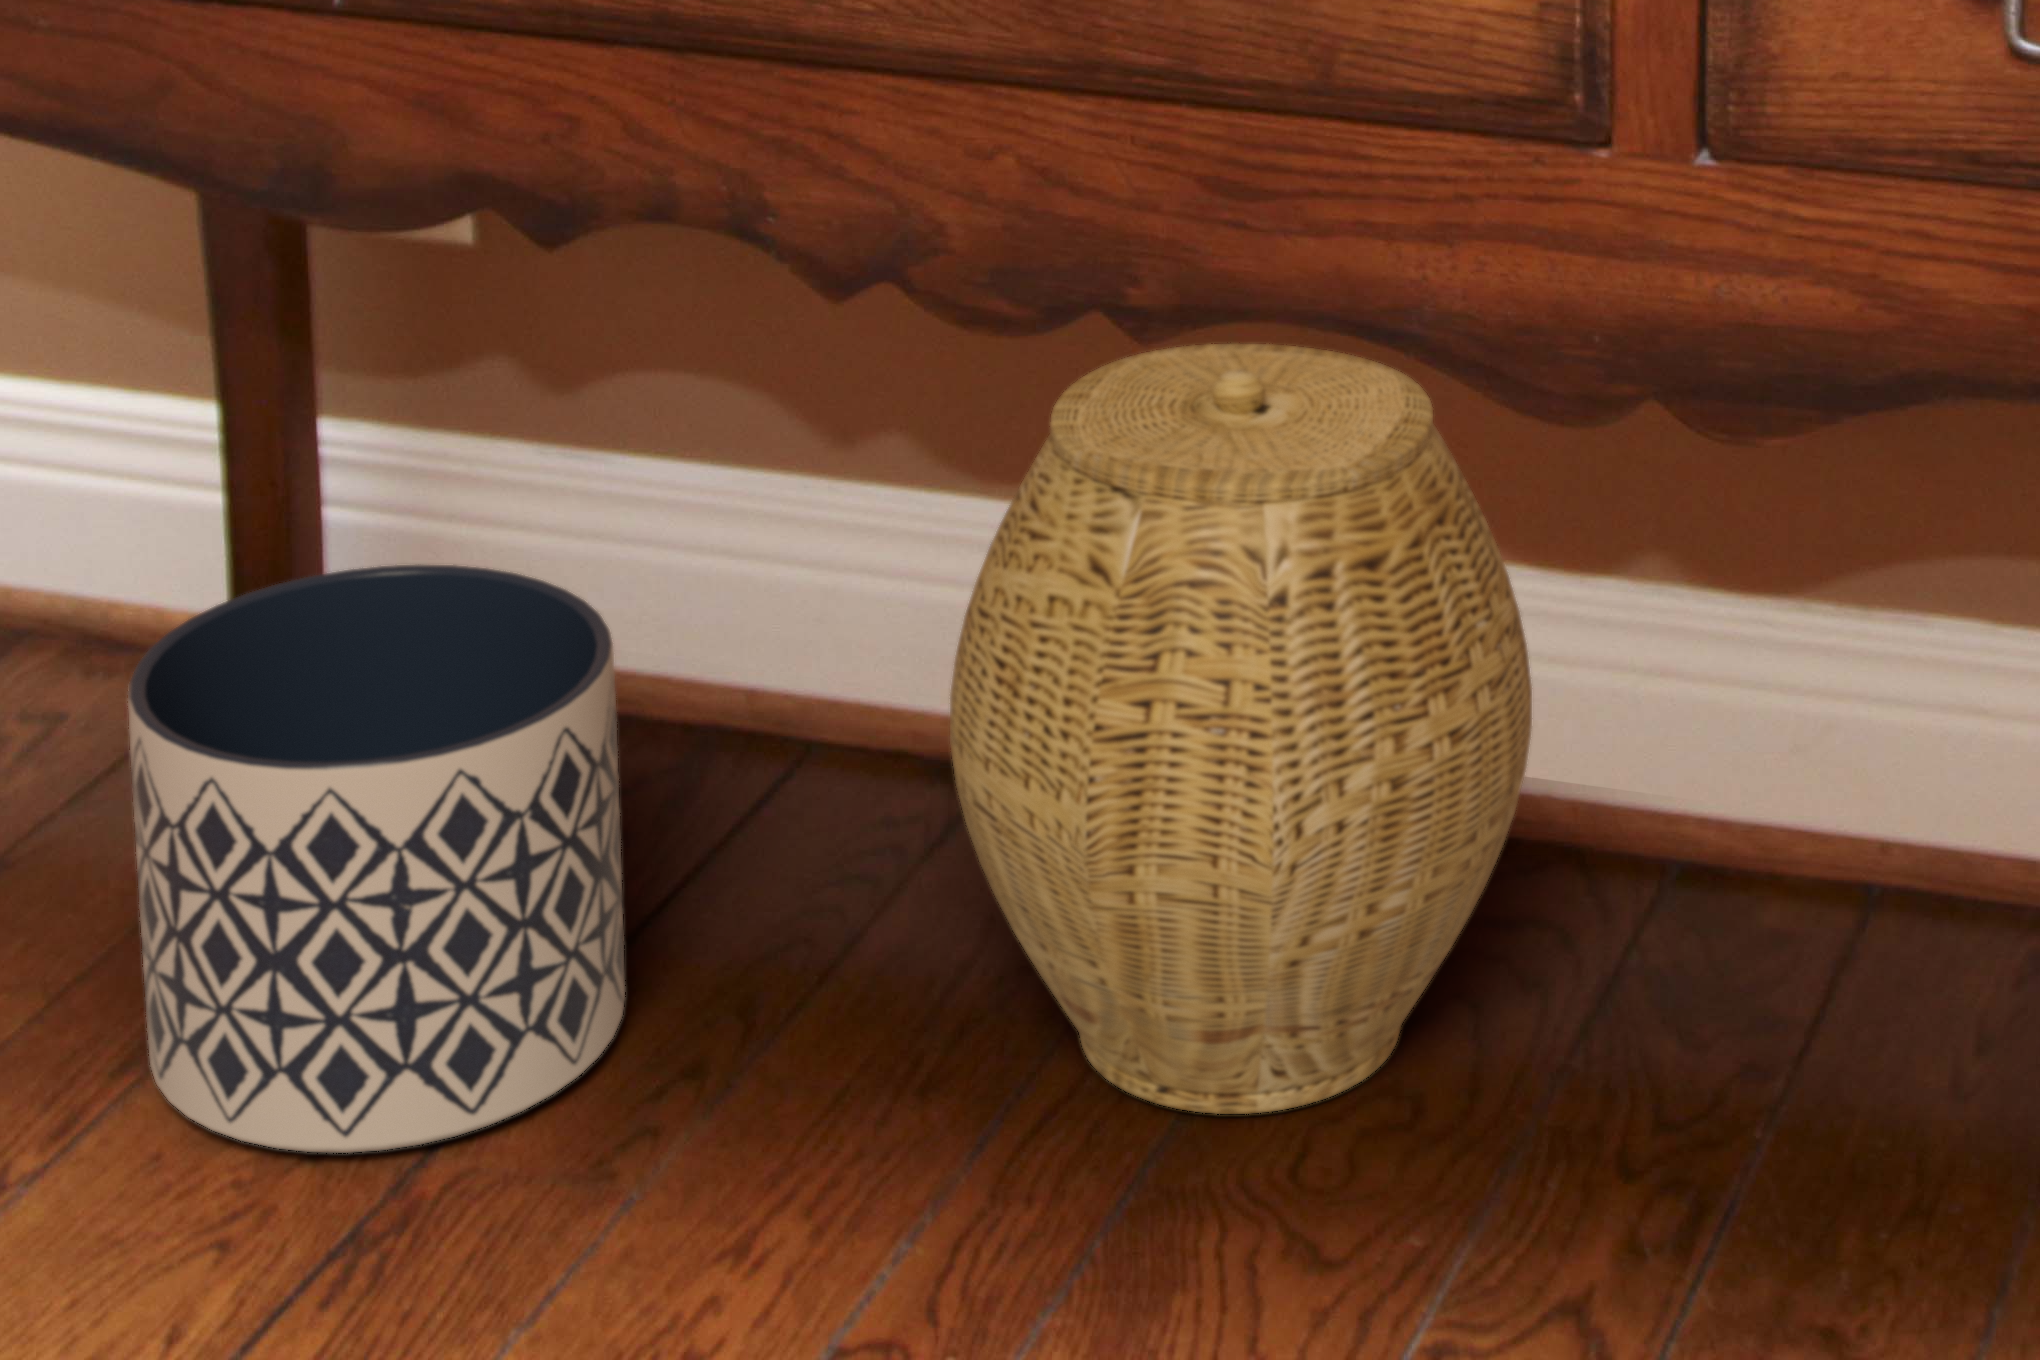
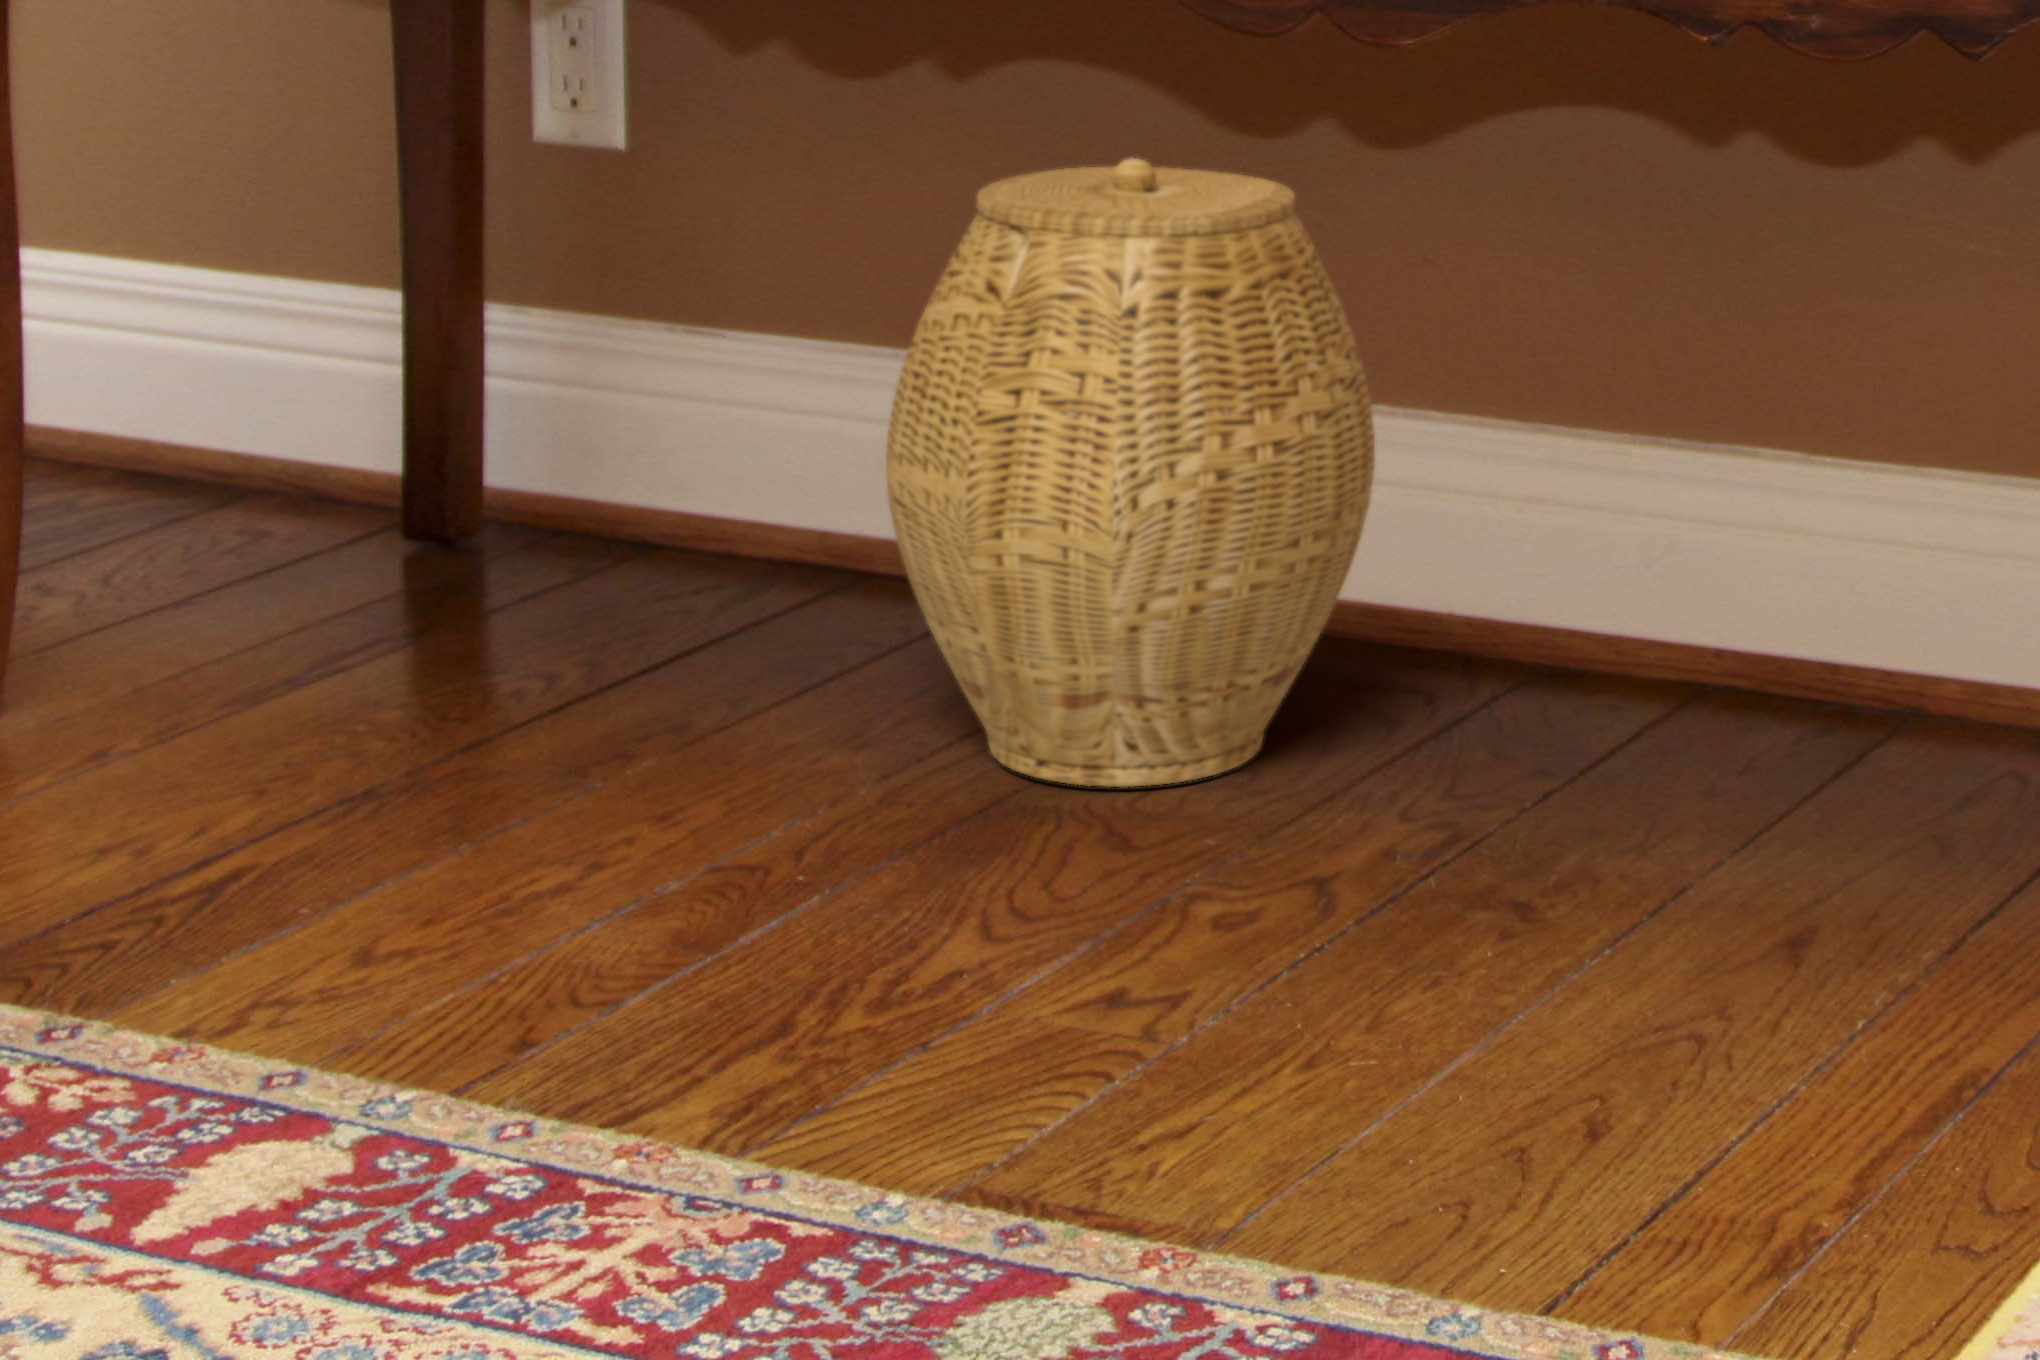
planter: present [128,564,625,1153] -> none [234,341,632,767]

